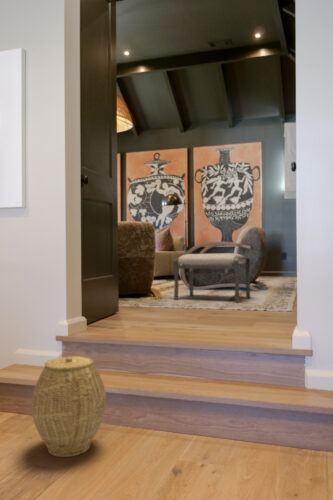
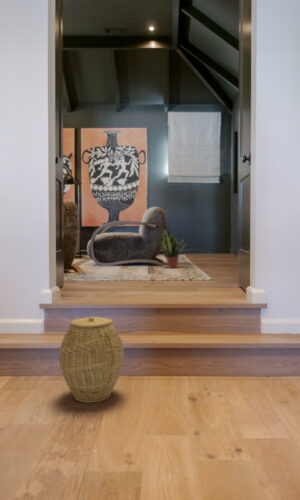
potted plant: none [251,250,279,295] -> present [160,230,185,268]
ottoman: present [173,253,250,302] -> none [98,230,165,274]

